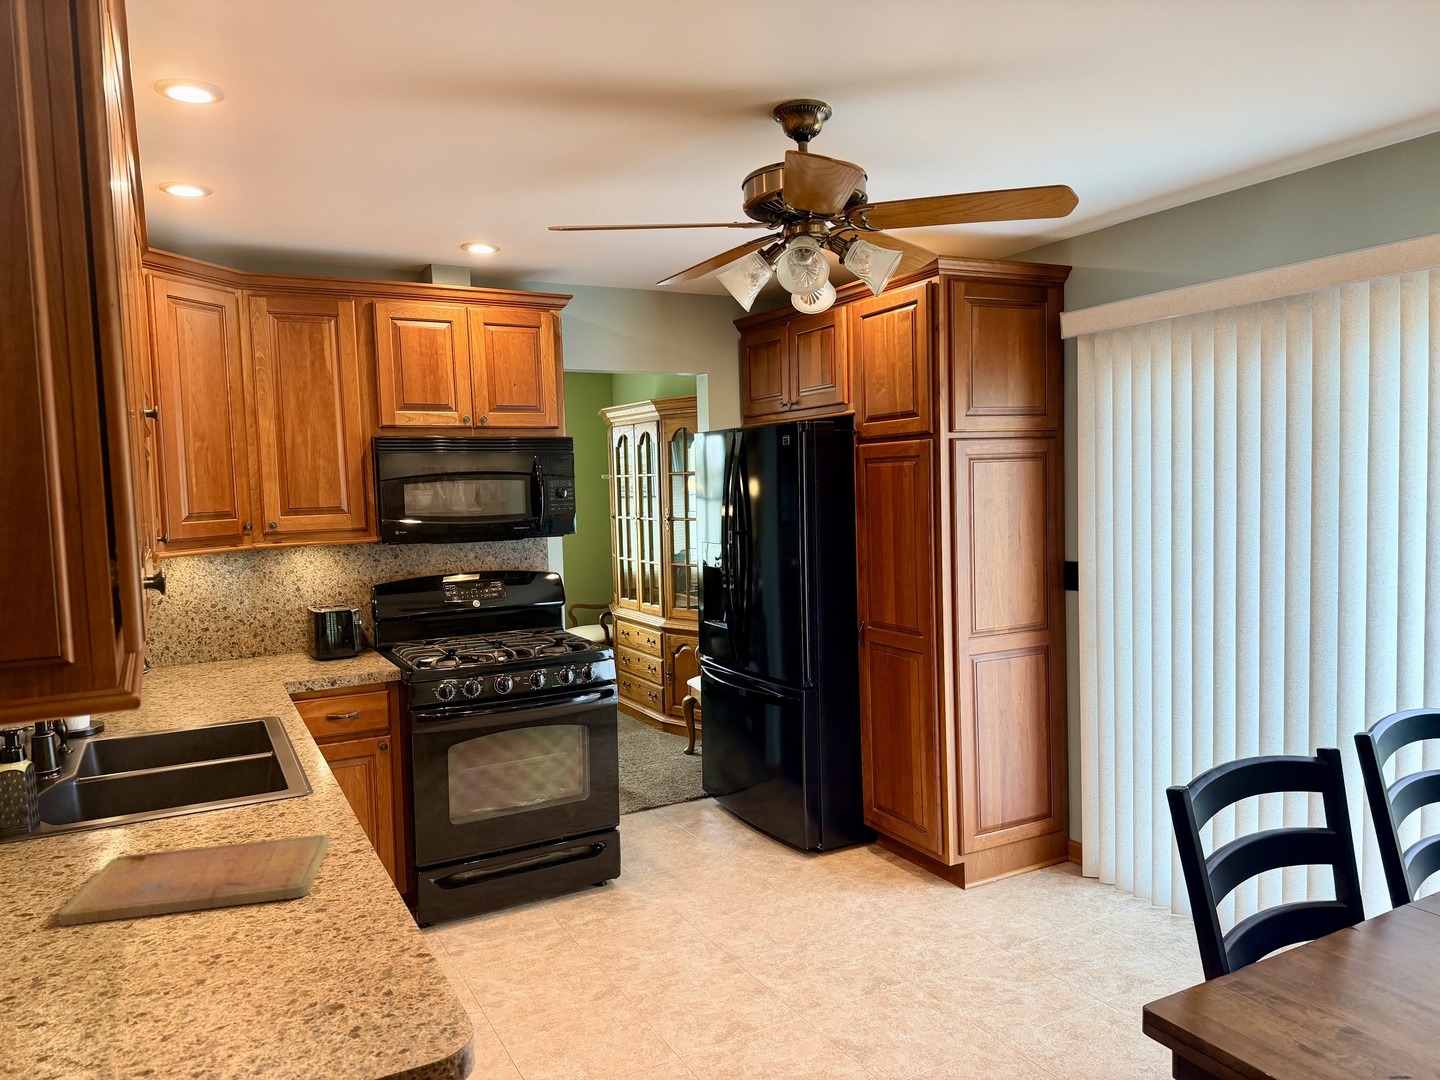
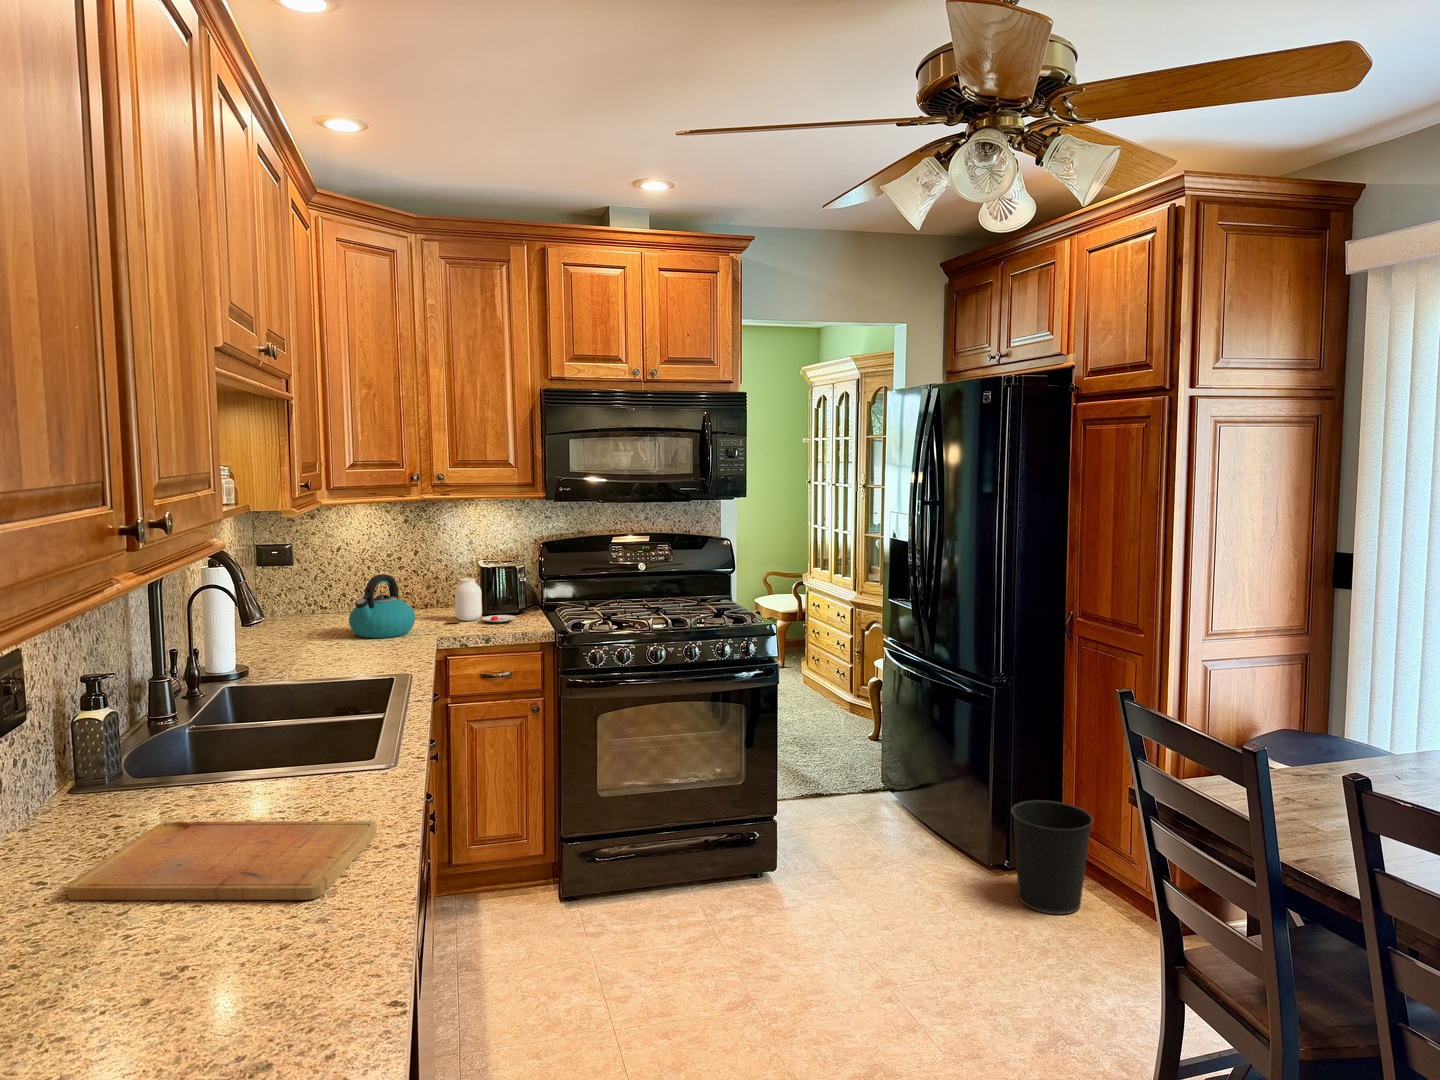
kettle: none [187,624,257,688] -> present [349,574,415,638]
jar: none [284,624,357,670] -> present [445,578,516,623]
wastebasket: none [825,786,892,882] -> present [1011,800,1093,914]

